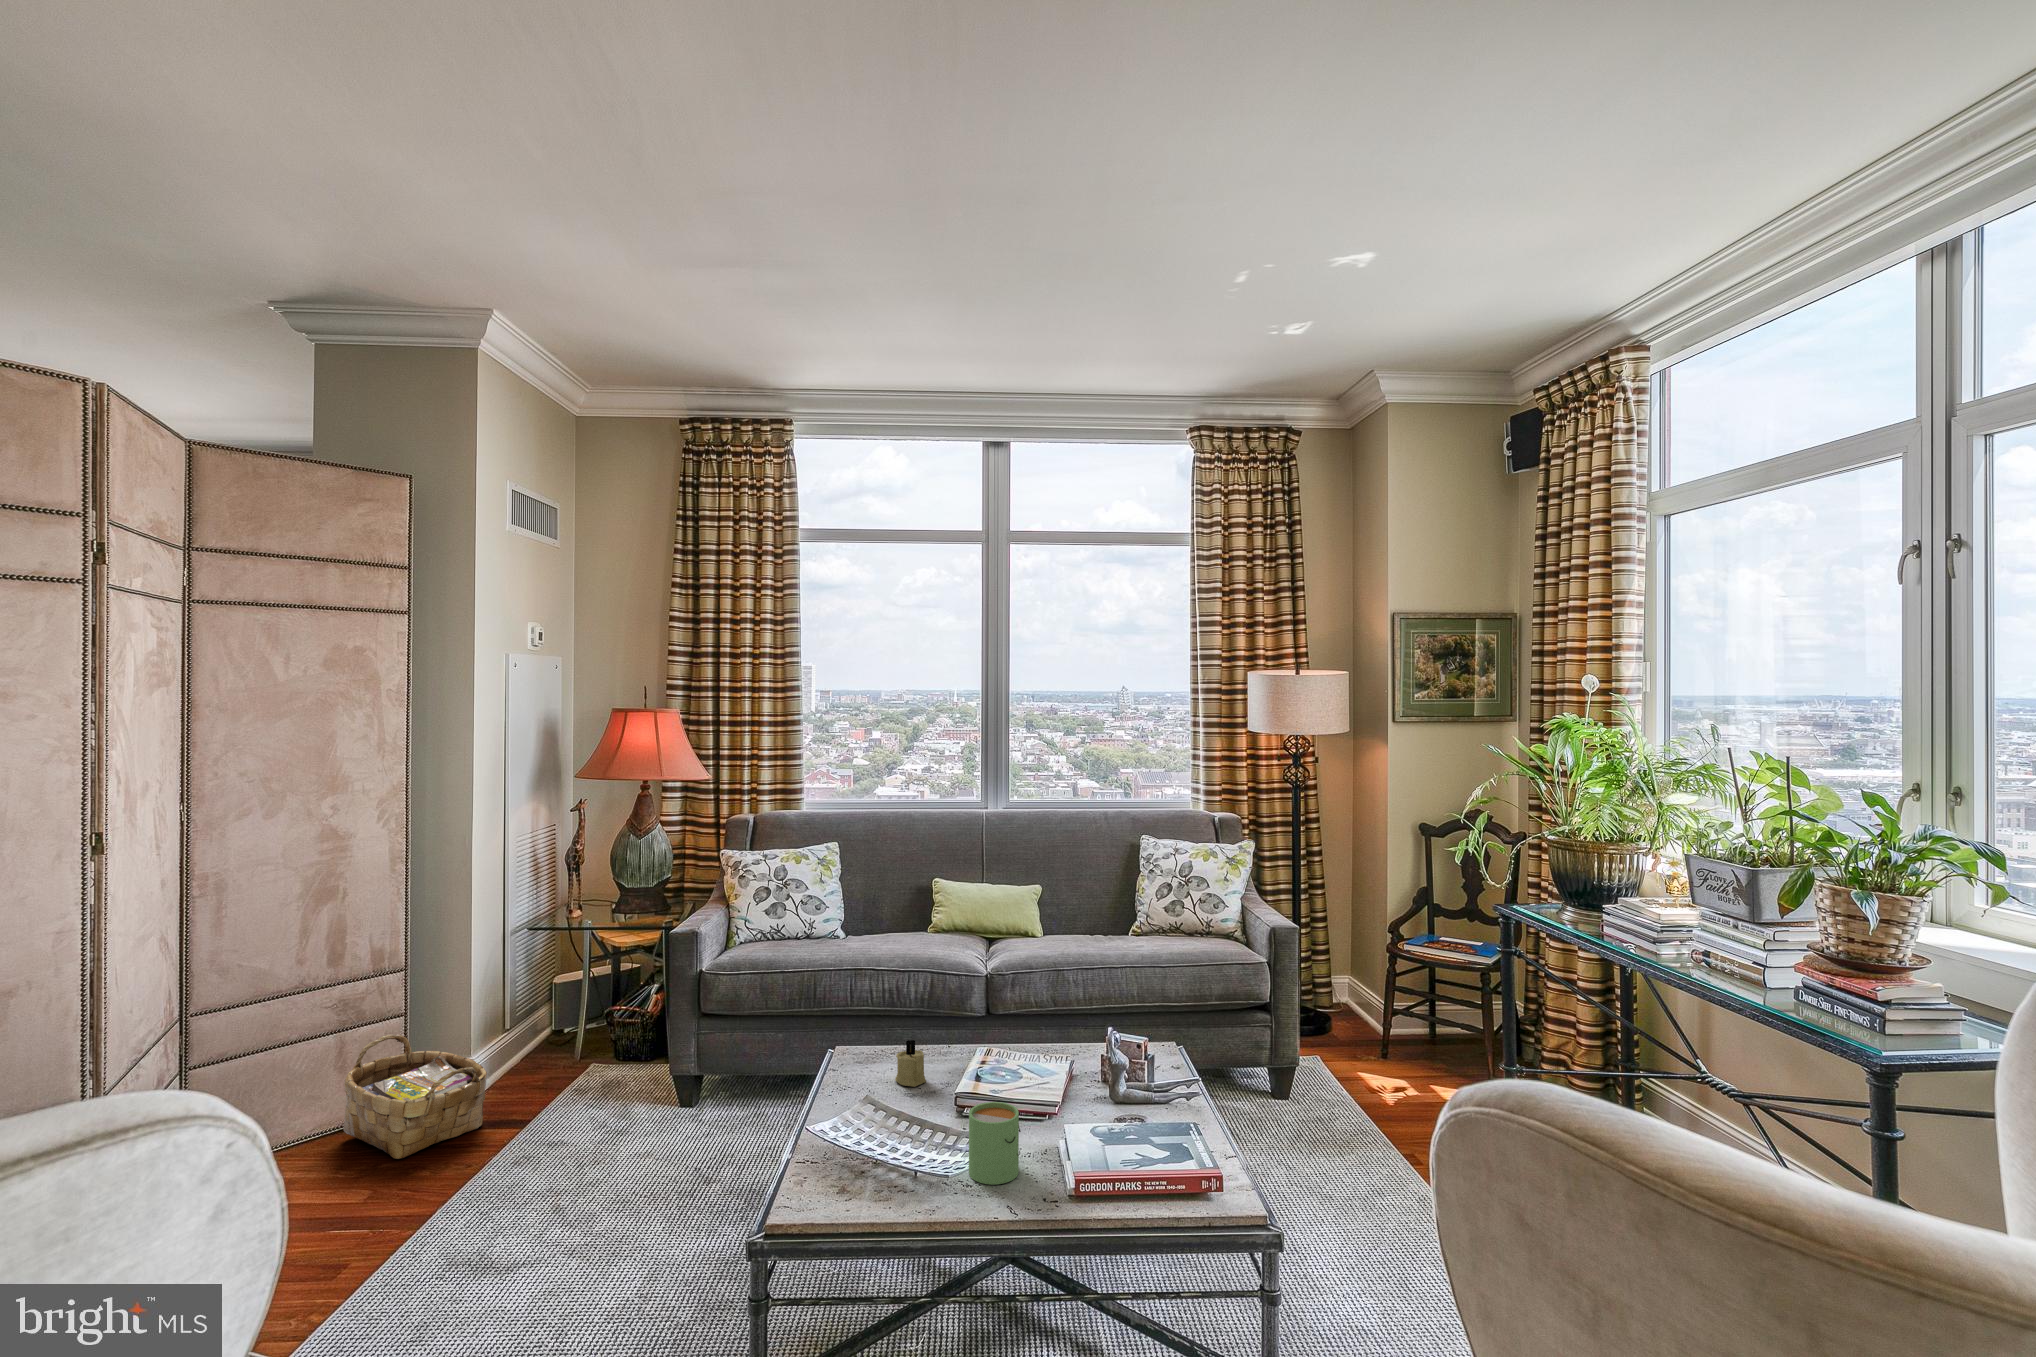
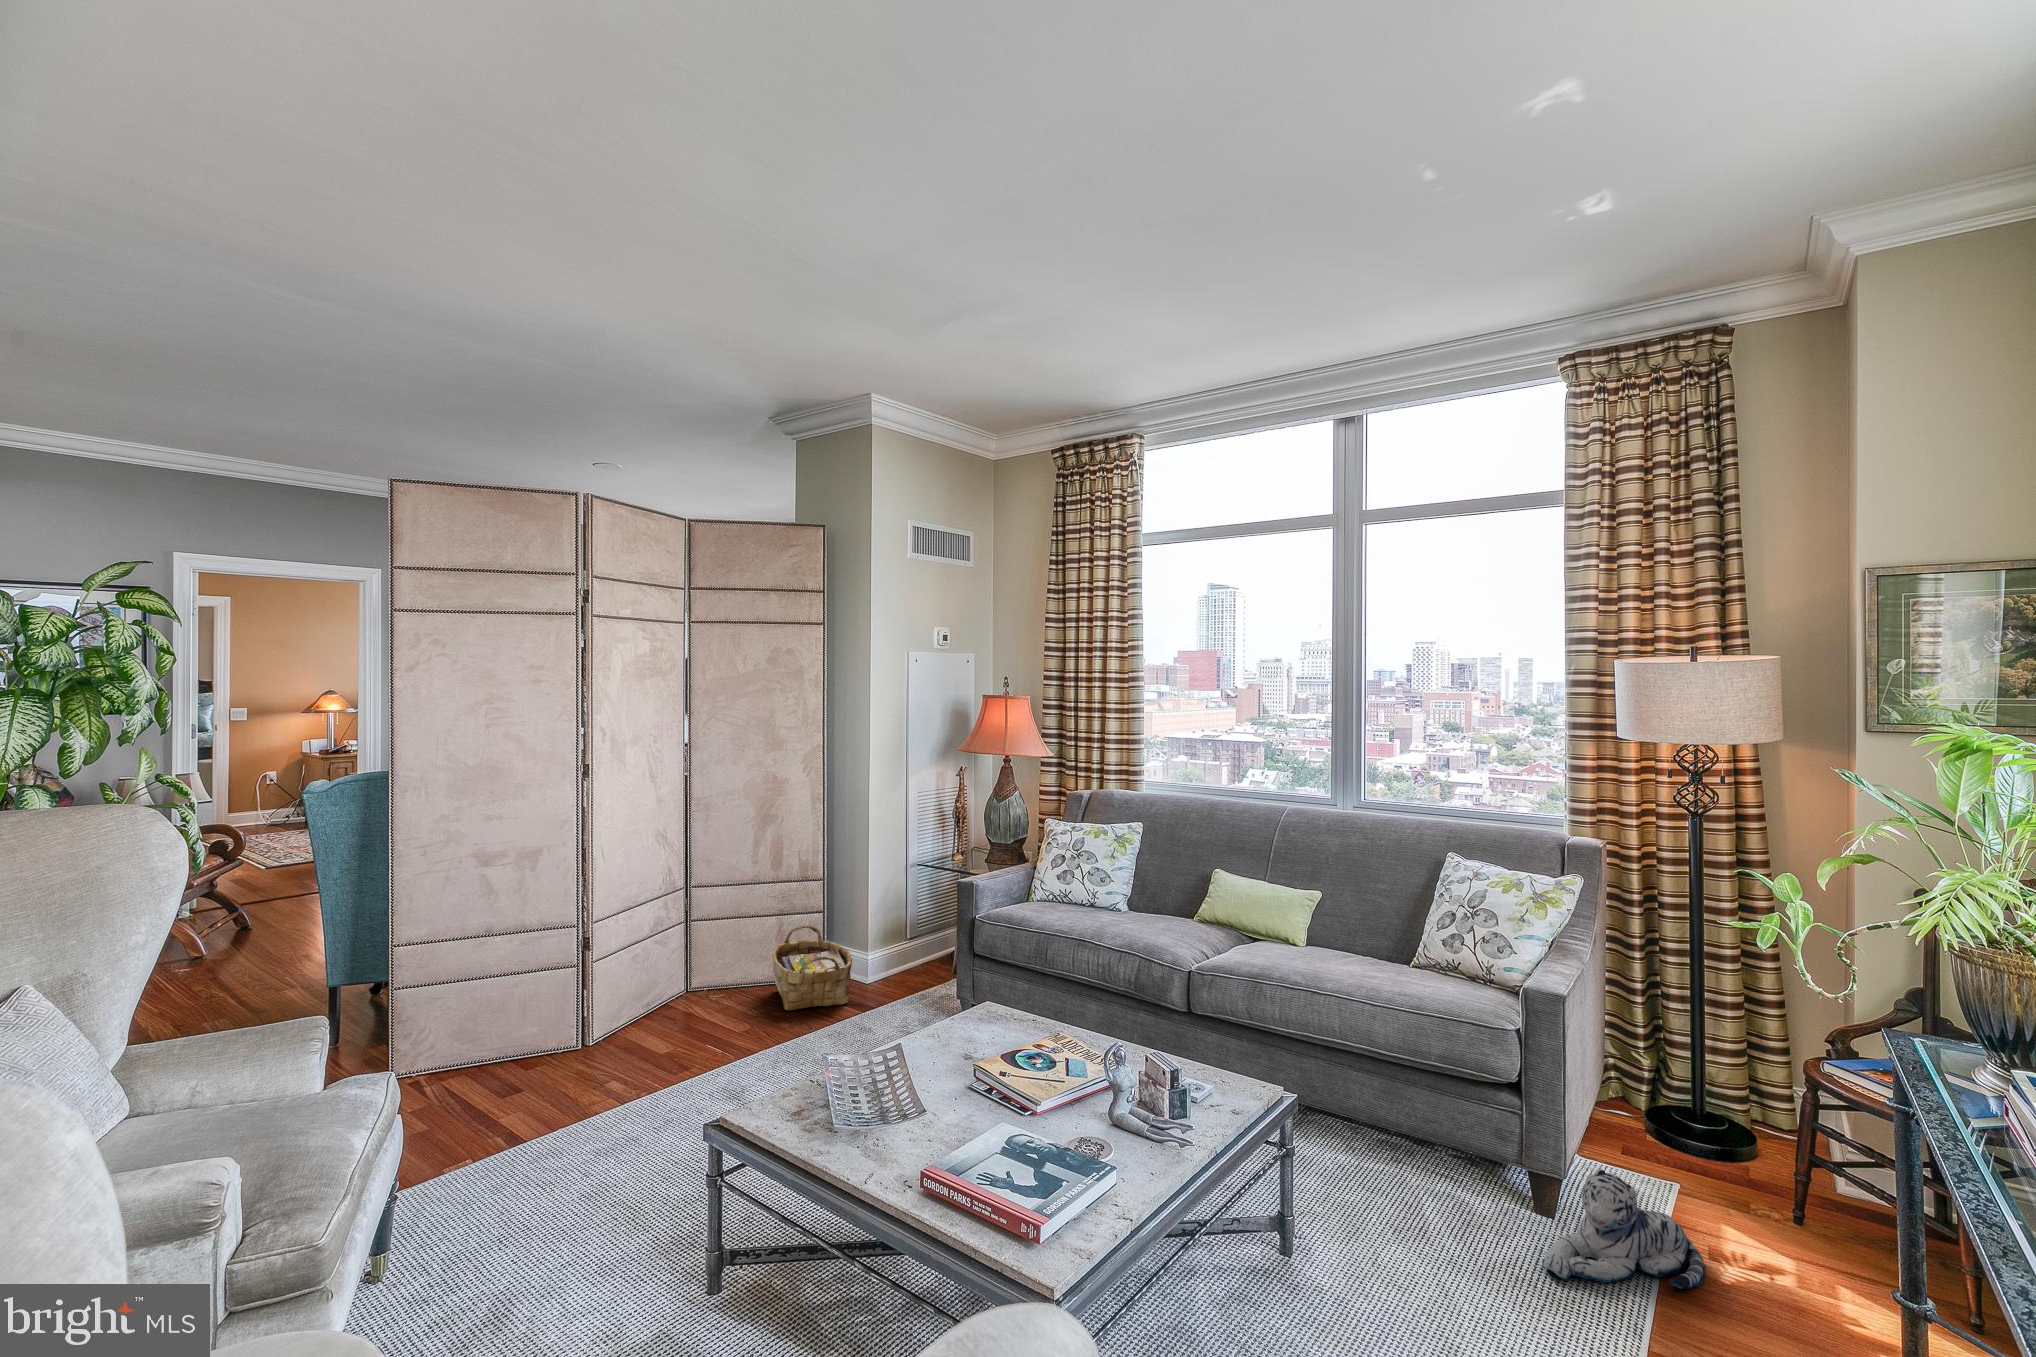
candle: present [895,1040,926,1087] -> none [981,998,1006,1040]
plush toy: none [1321,1055,1401,1144] -> present [1543,1169,1705,1289]
mug: present [969,1102,1021,1185] -> none [913,1057,966,1130]

